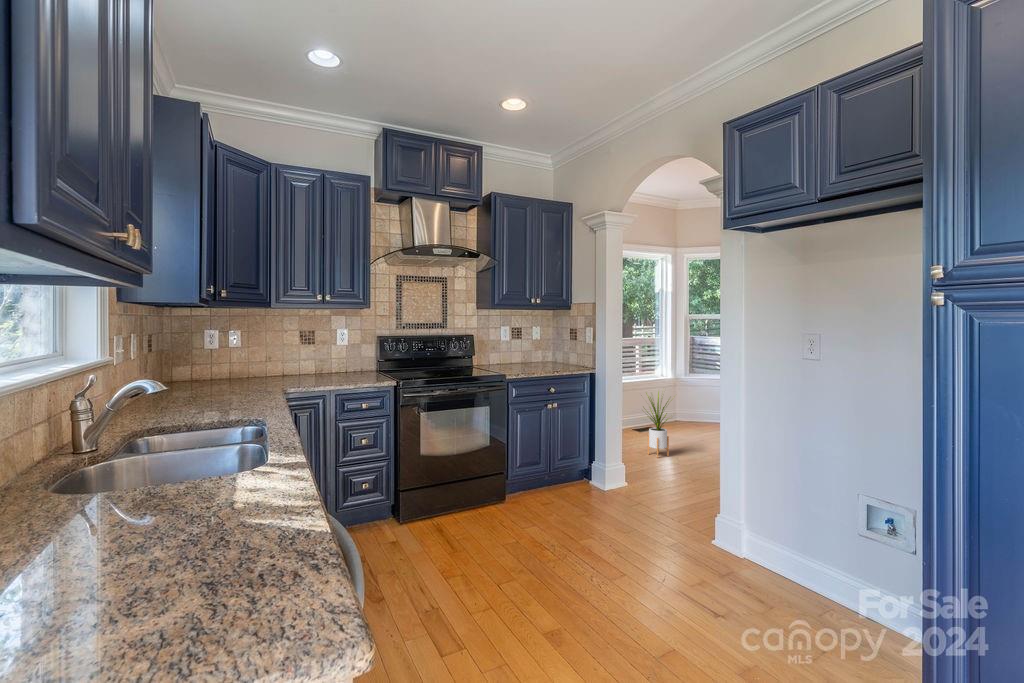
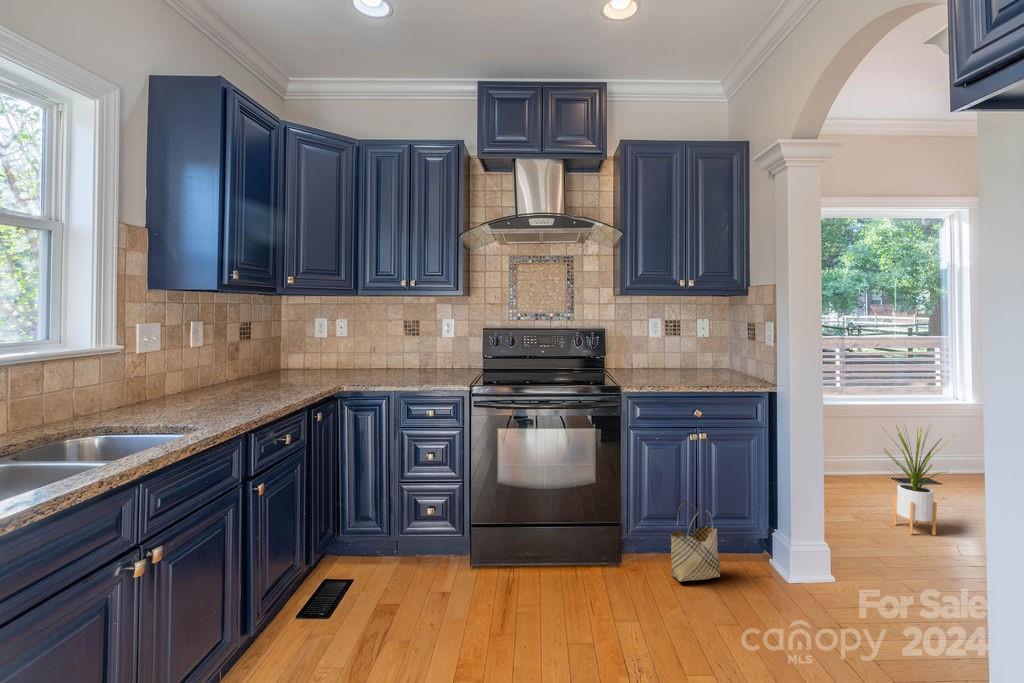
woven basket: none [542,451,572,505] -> present [670,501,720,582]

